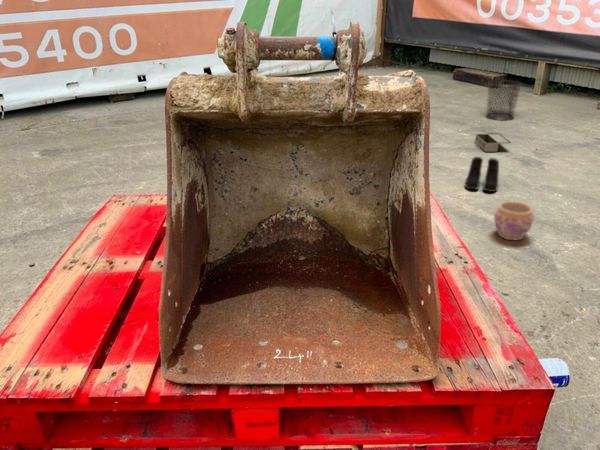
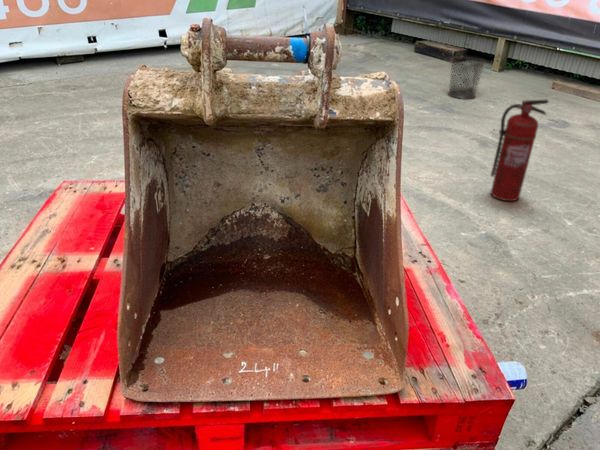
fire extinguisher: none [530,110,586,214] -> present [491,99,548,201]
toolbox: present [475,133,511,152] -> none [437,114,472,133]
boots: present [465,157,499,192] -> none [427,141,461,177]
planter: present [494,201,534,240] -> none [456,190,495,230]

